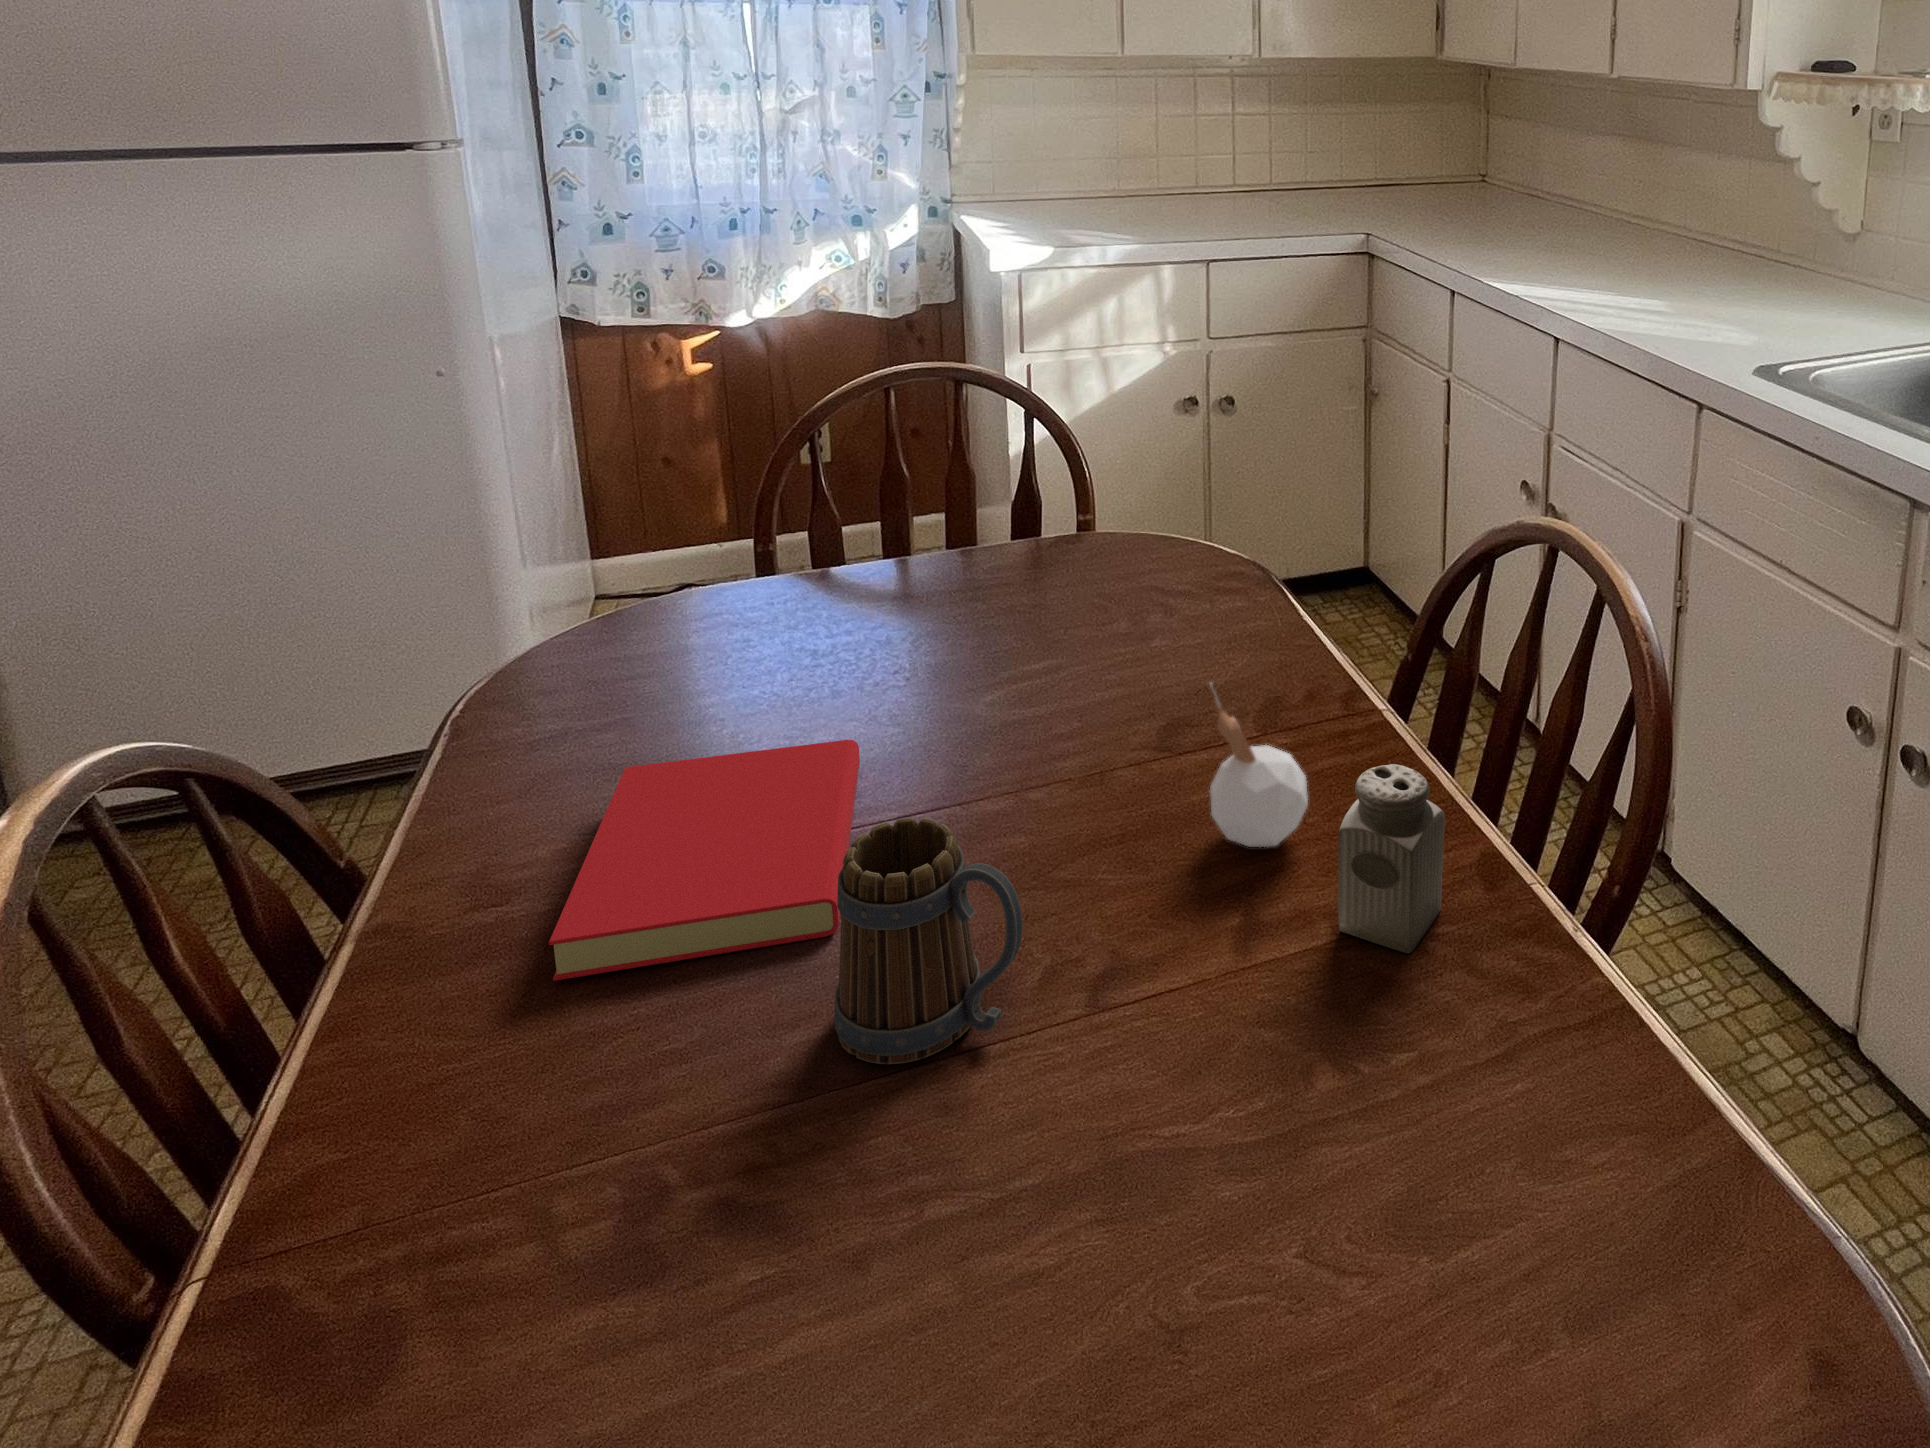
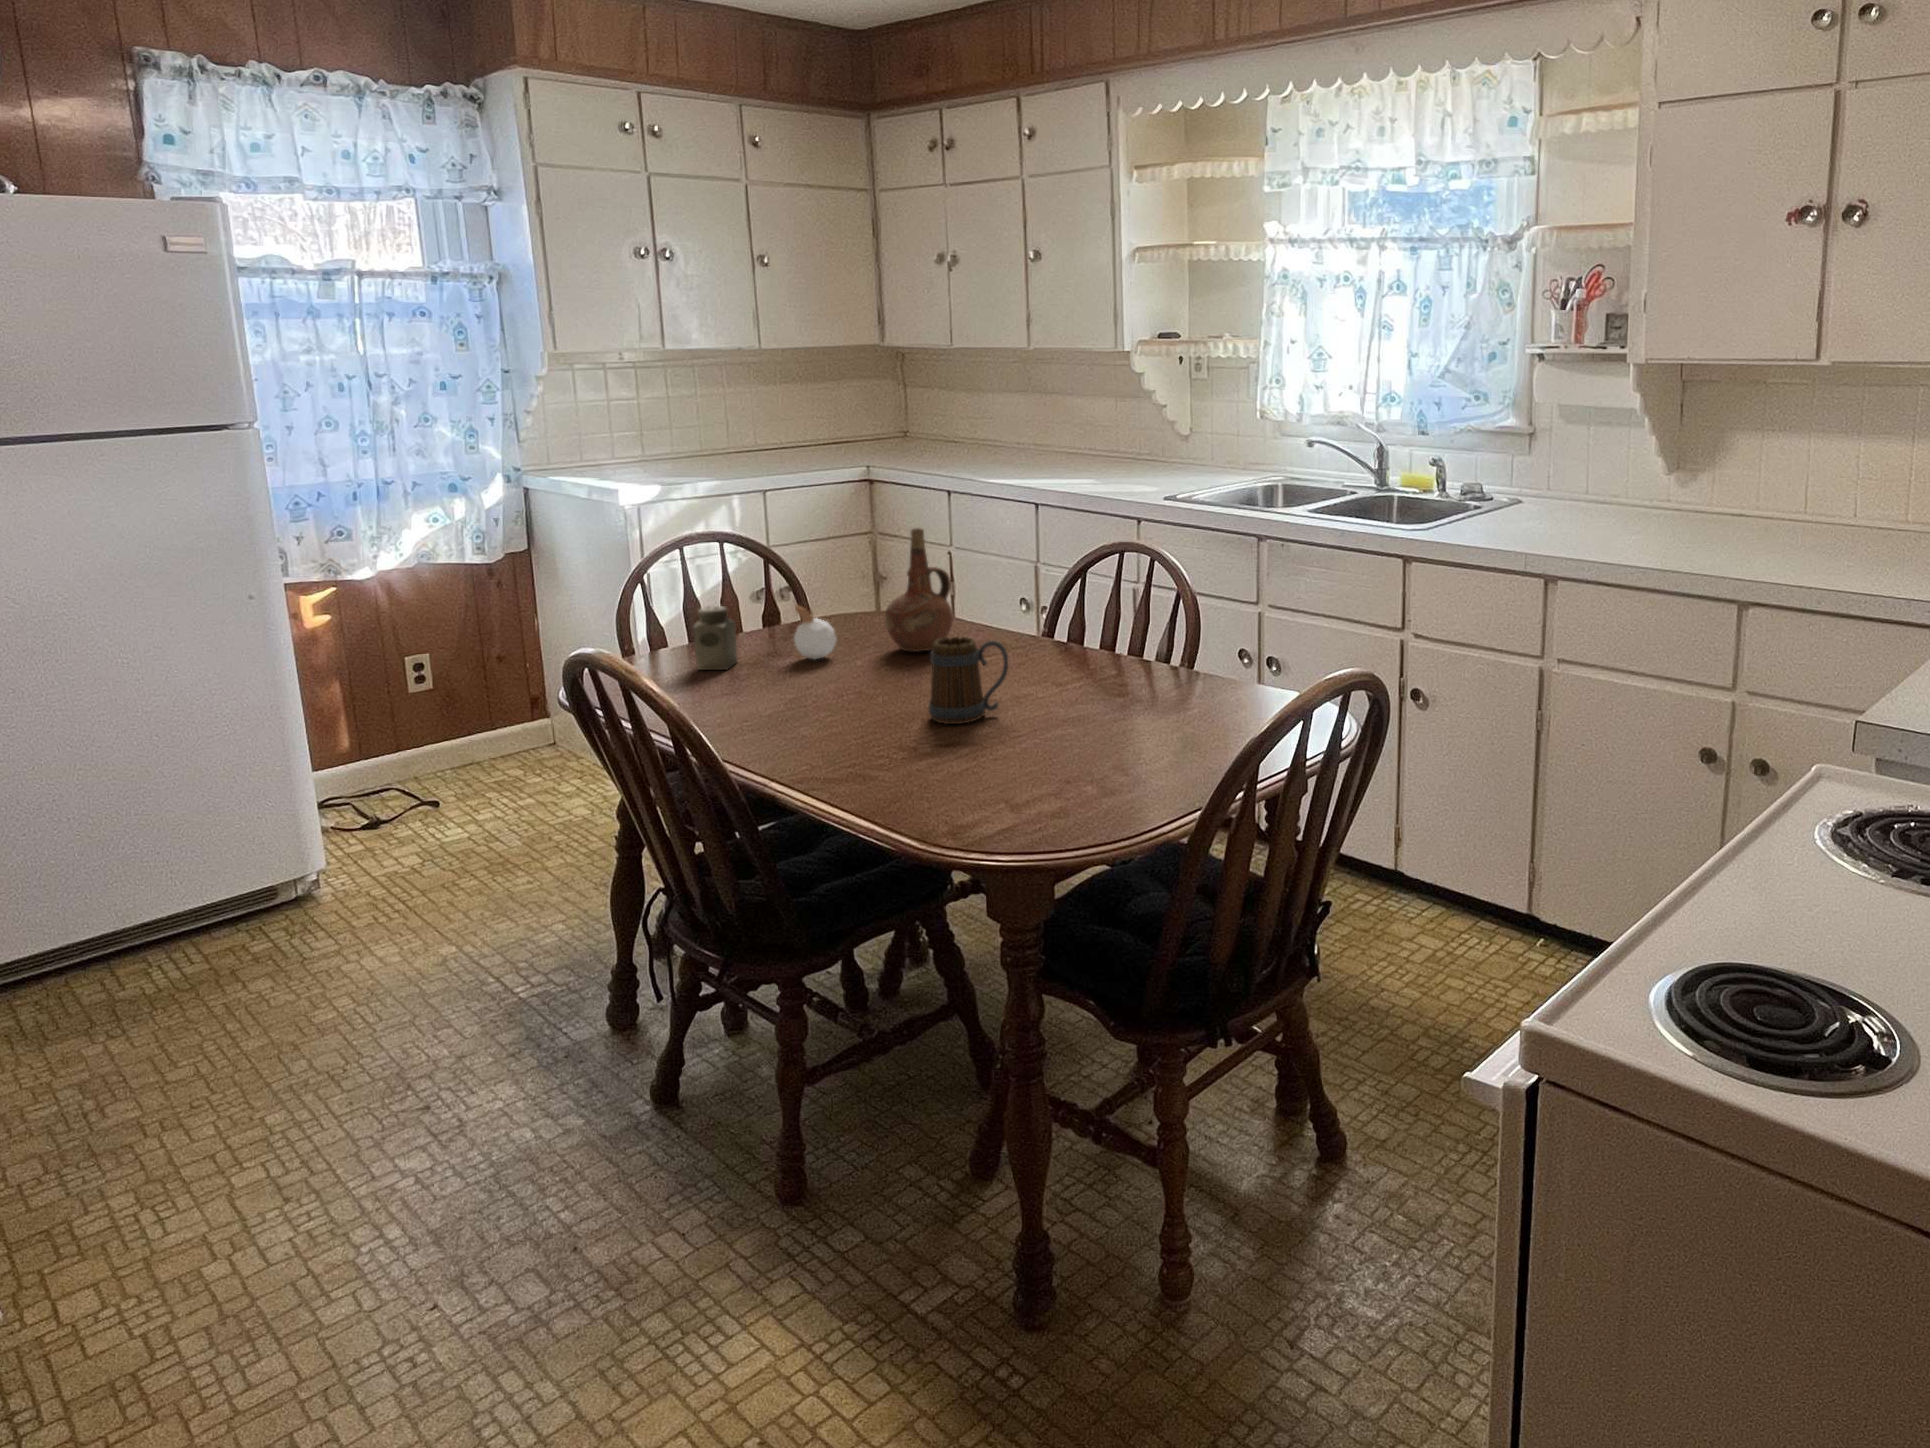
ceramic pitcher: none [1034,452,1177,702] -> present [885,528,953,652]
candle: present [1210,683,1308,847] -> present [793,599,836,660]
book: present [549,740,860,981] -> none [736,667,897,734]
salt shaker: present [1338,764,1445,953] -> present [693,606,737,670]

